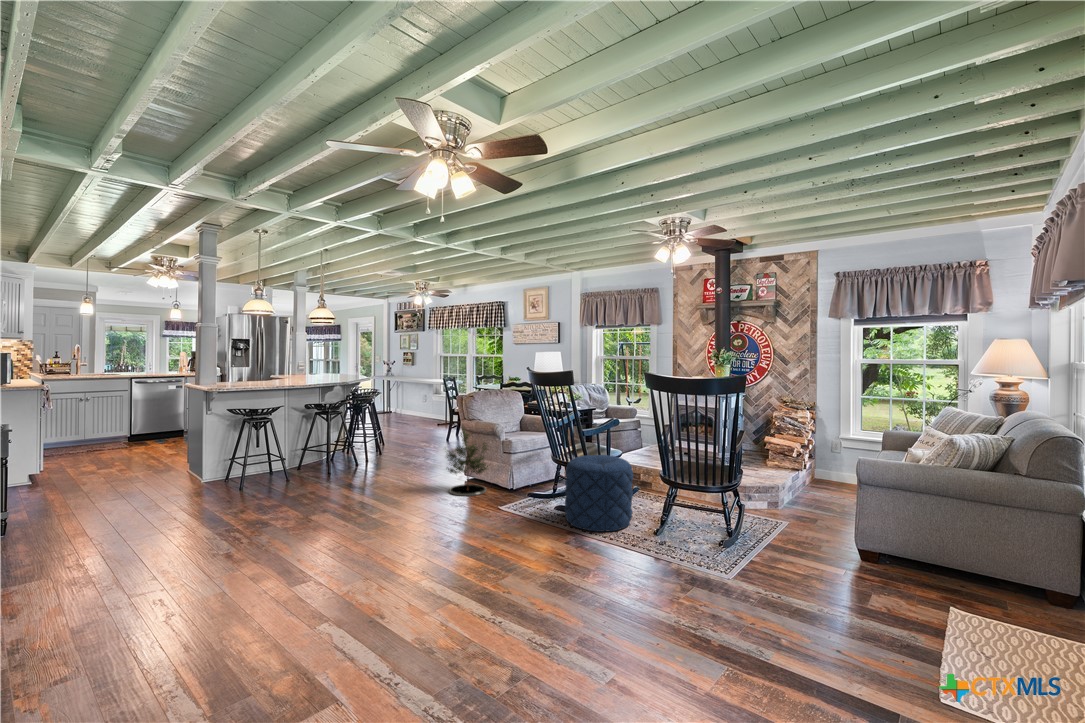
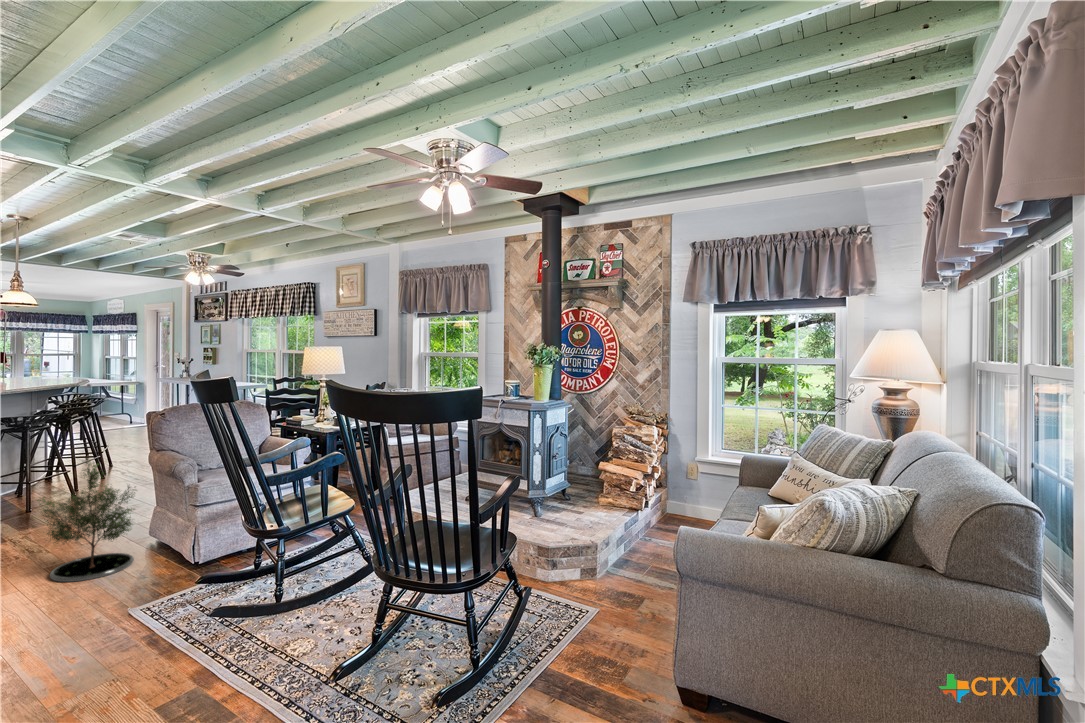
pouf: present [565,455,633,532] -> none [174,513,318,672]

